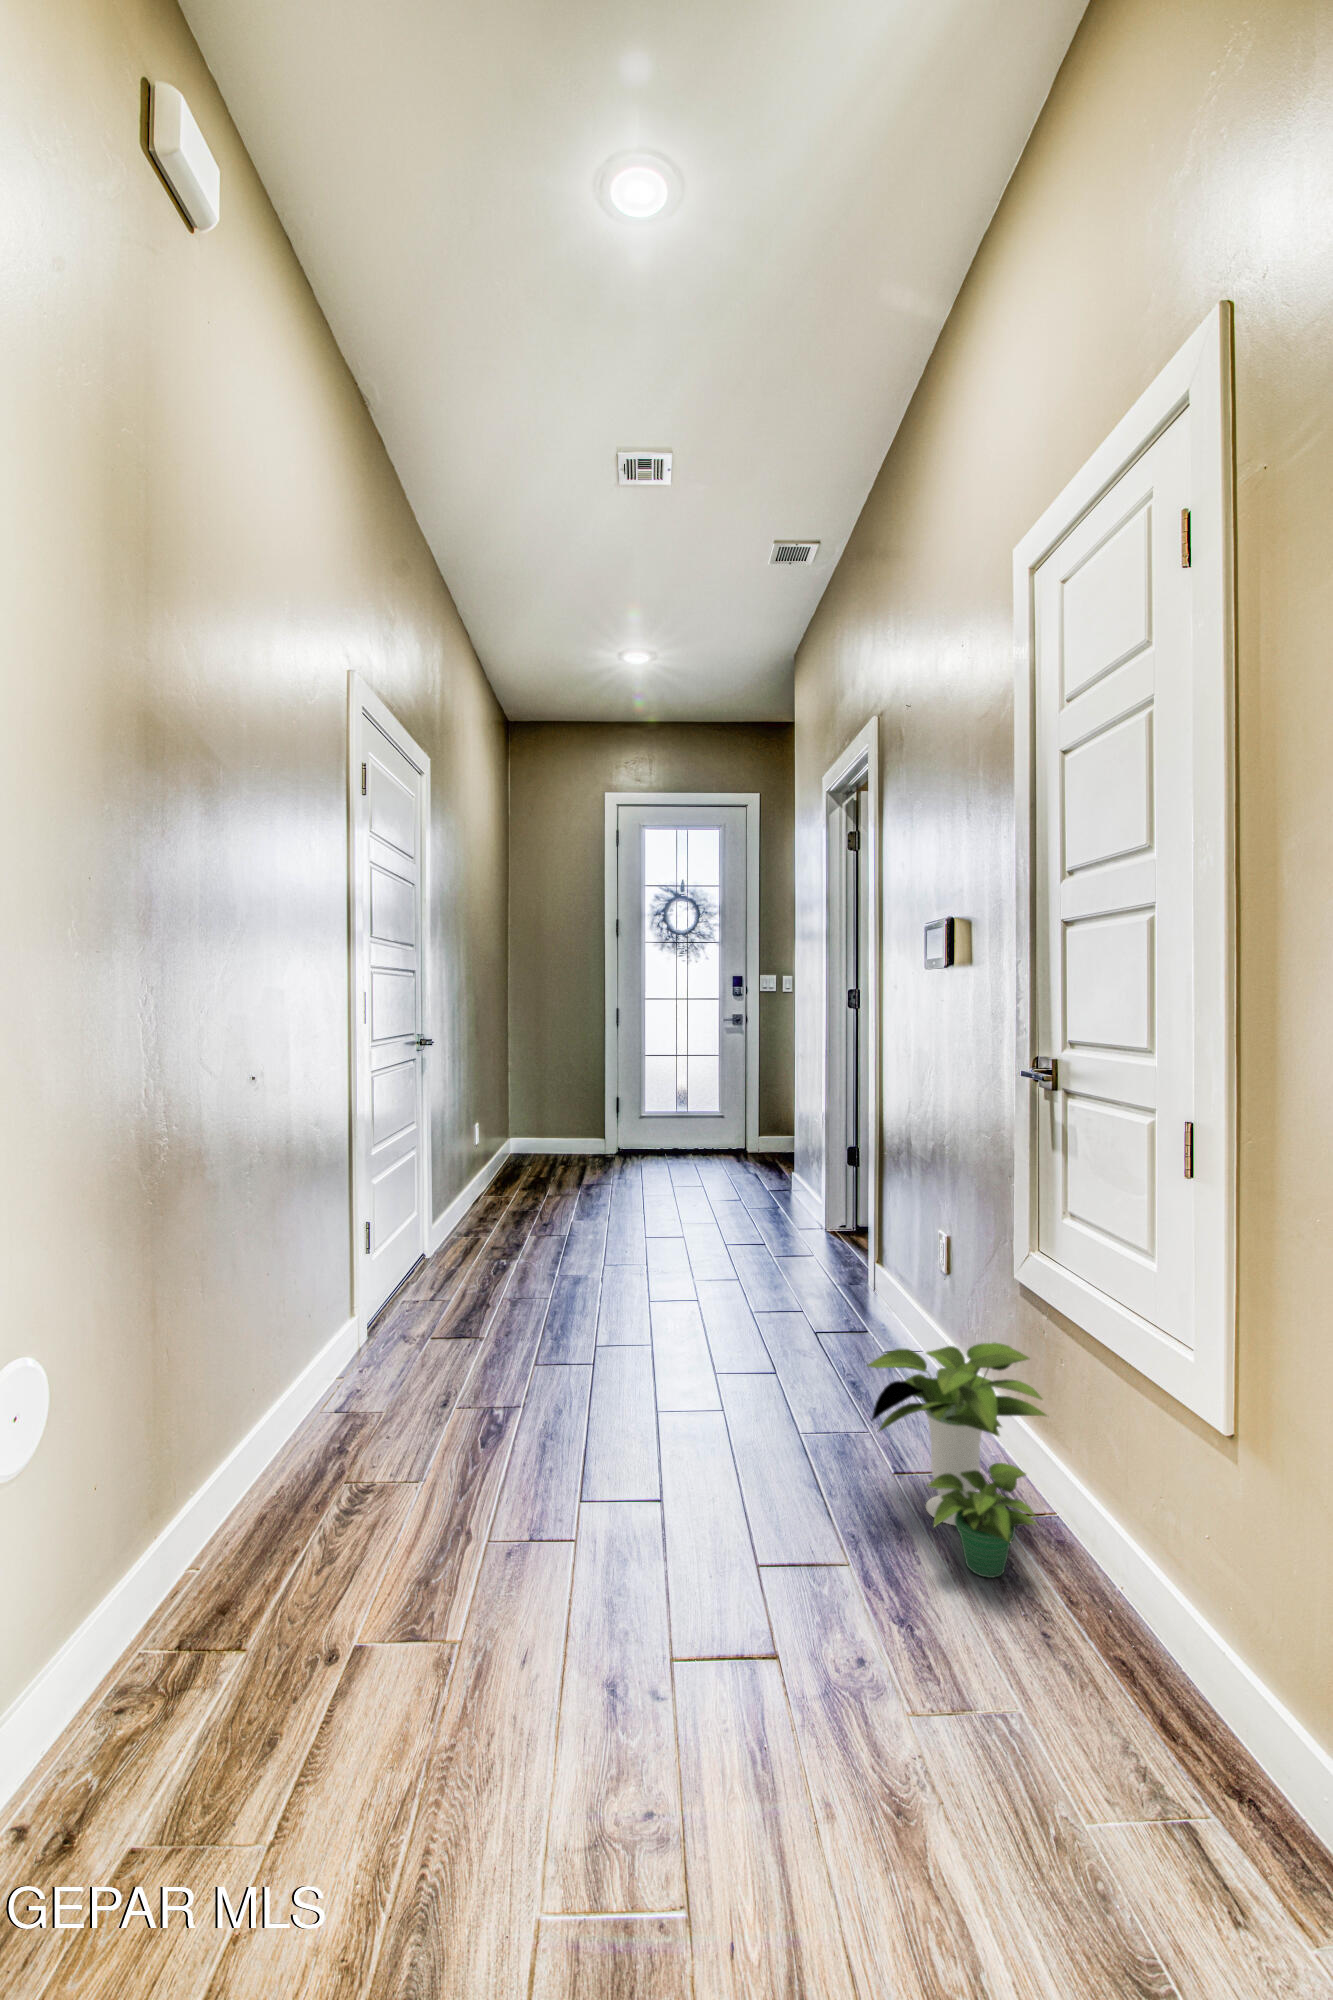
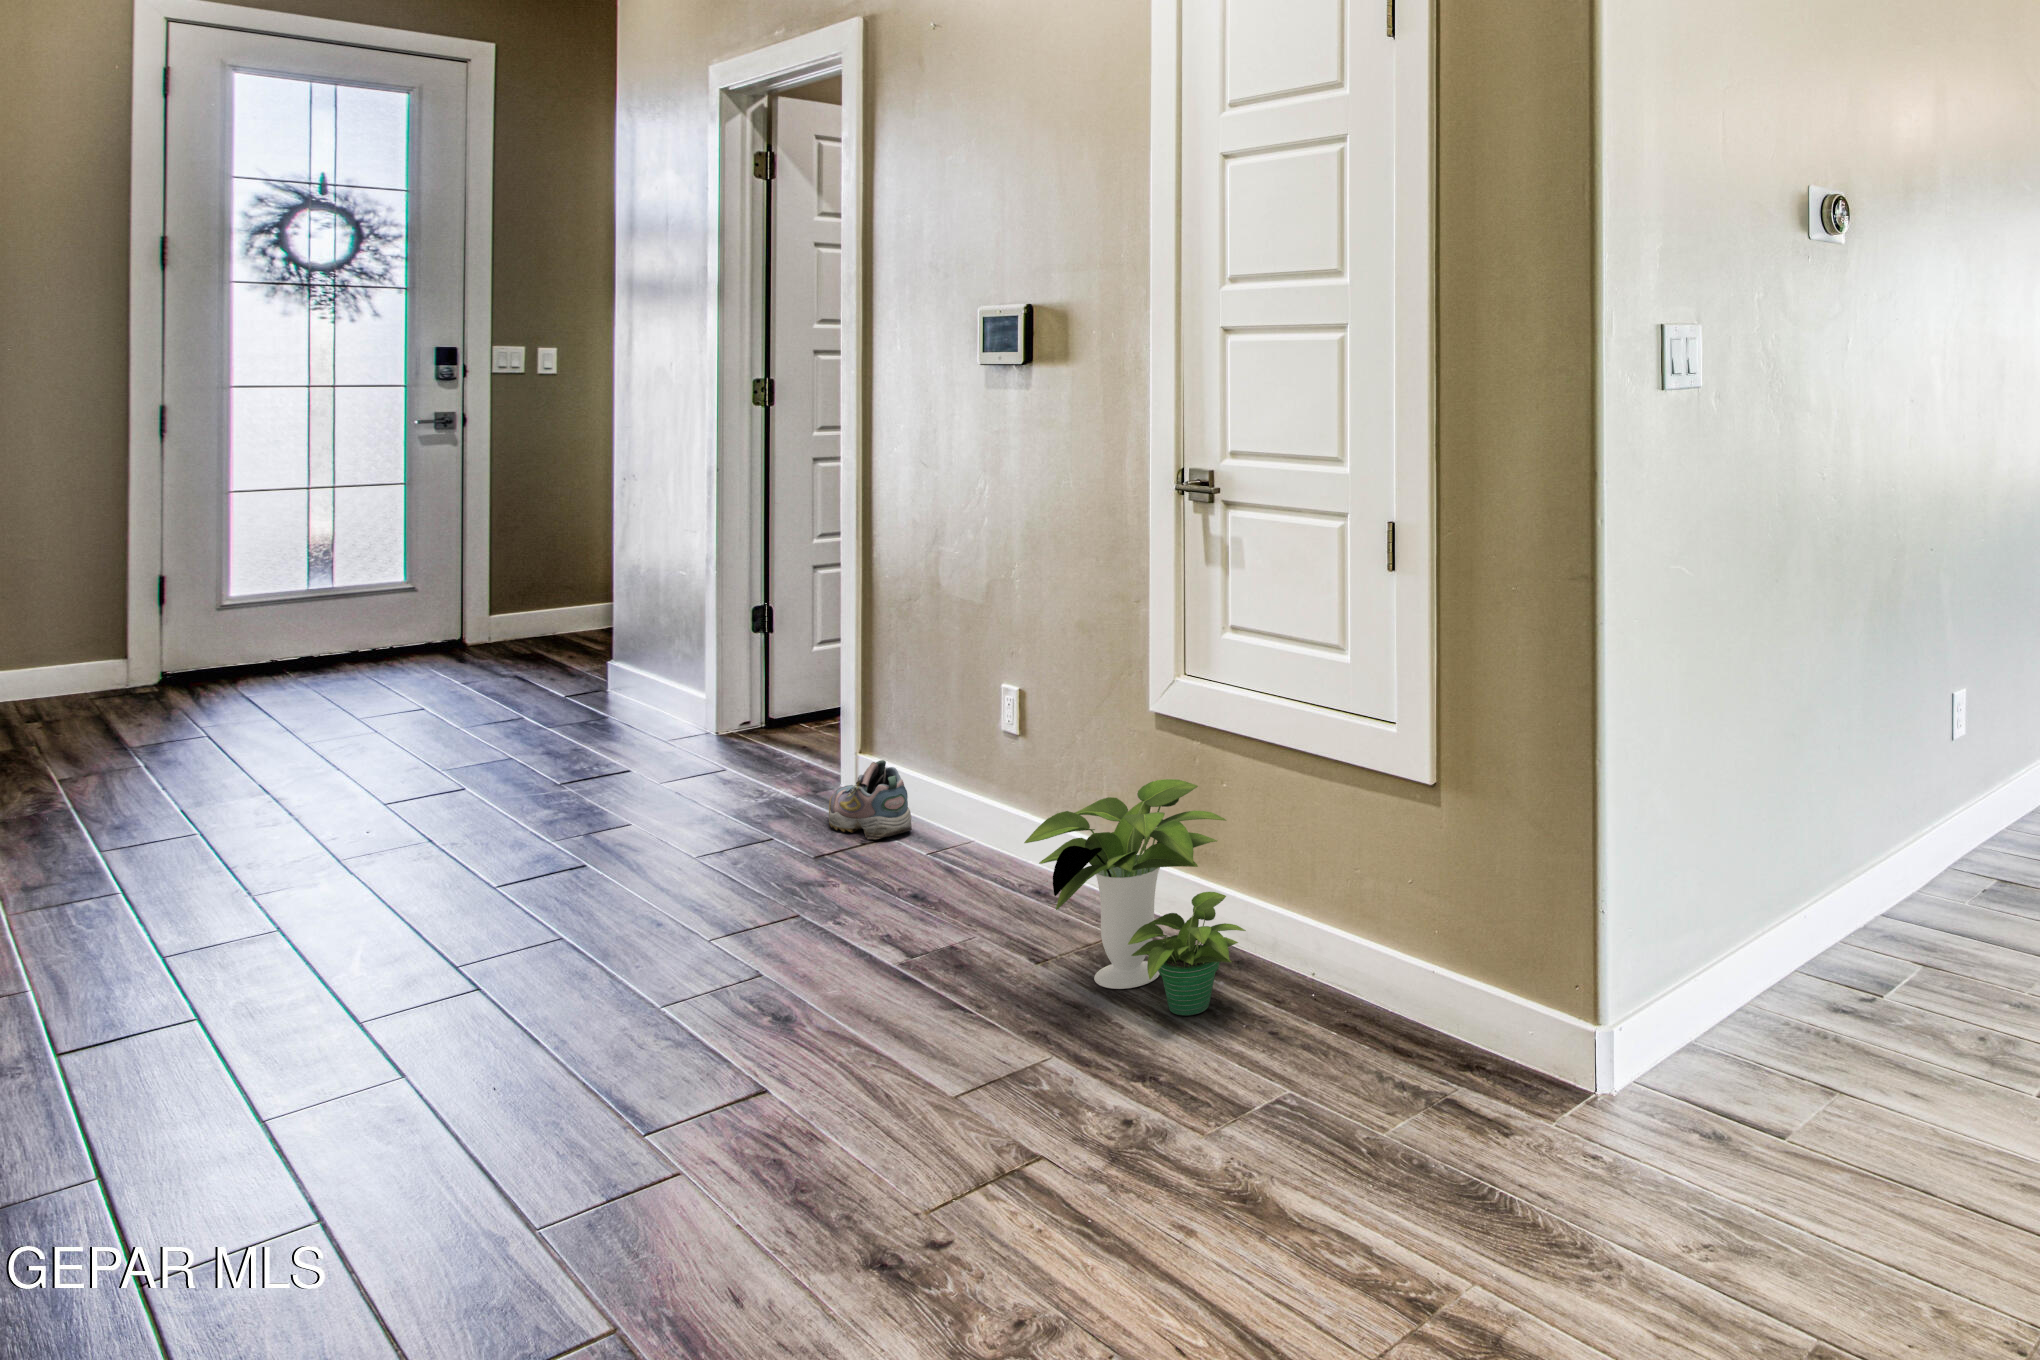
sneaker: none [840,1269,887,1327] -> present [829,760,912,839]

